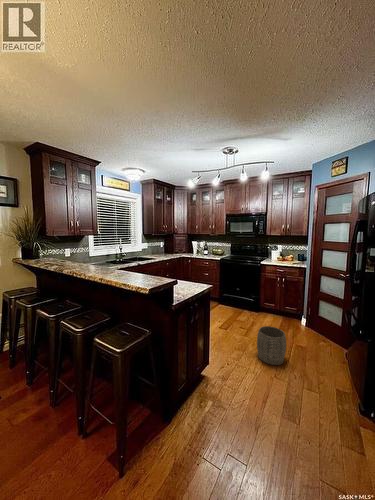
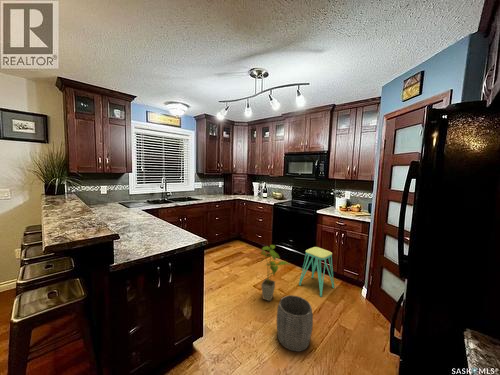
house plant: none [228,290,254,337] -> present [261,245,289,301]
stool: none [254,291,281,329] -> present [299,247,334,297]

